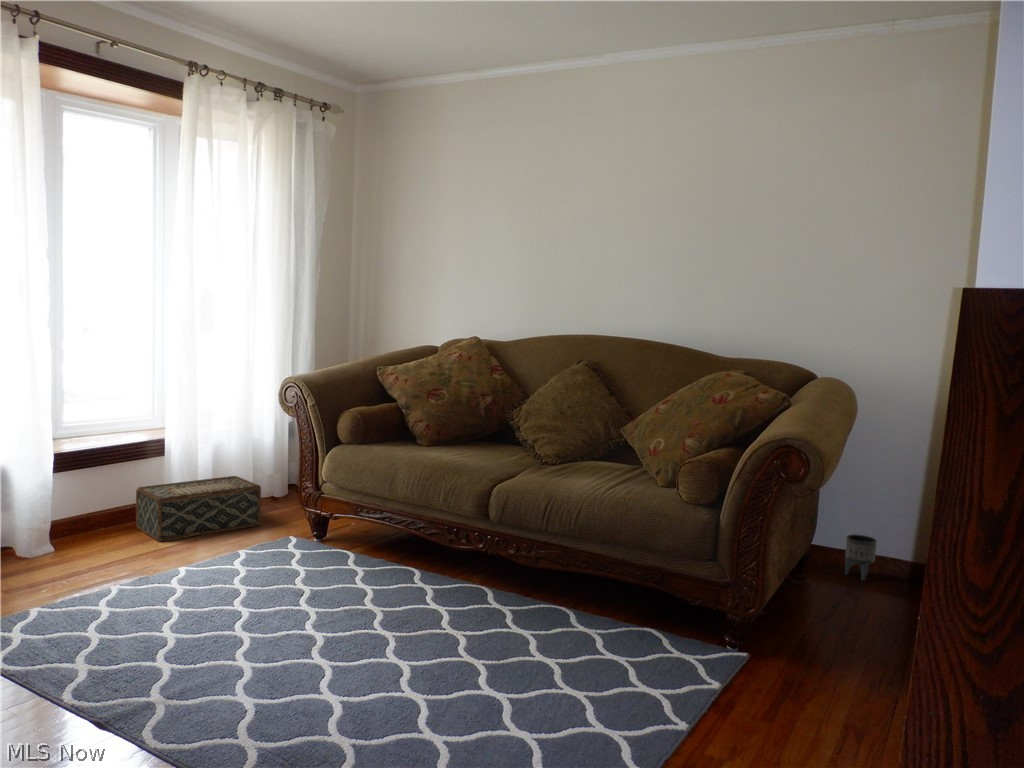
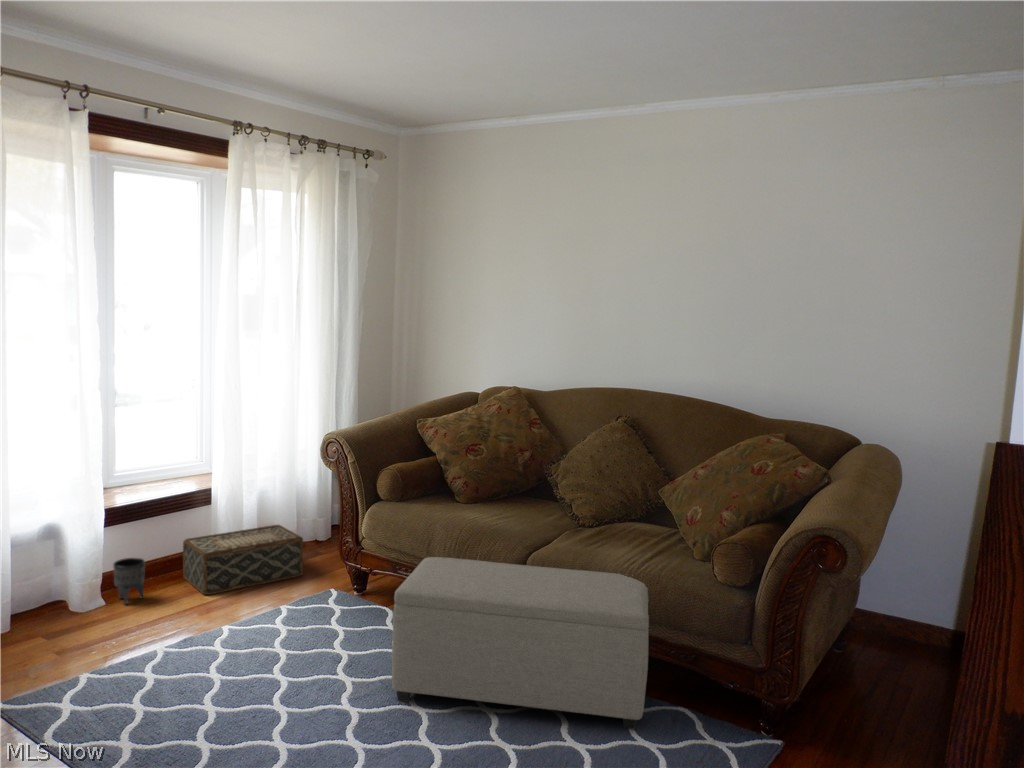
ottoman: none [358,488,616,646] -> present [392,557,649,730]
planter: present [845,534,877,581] -> present [113,558,145,605]

